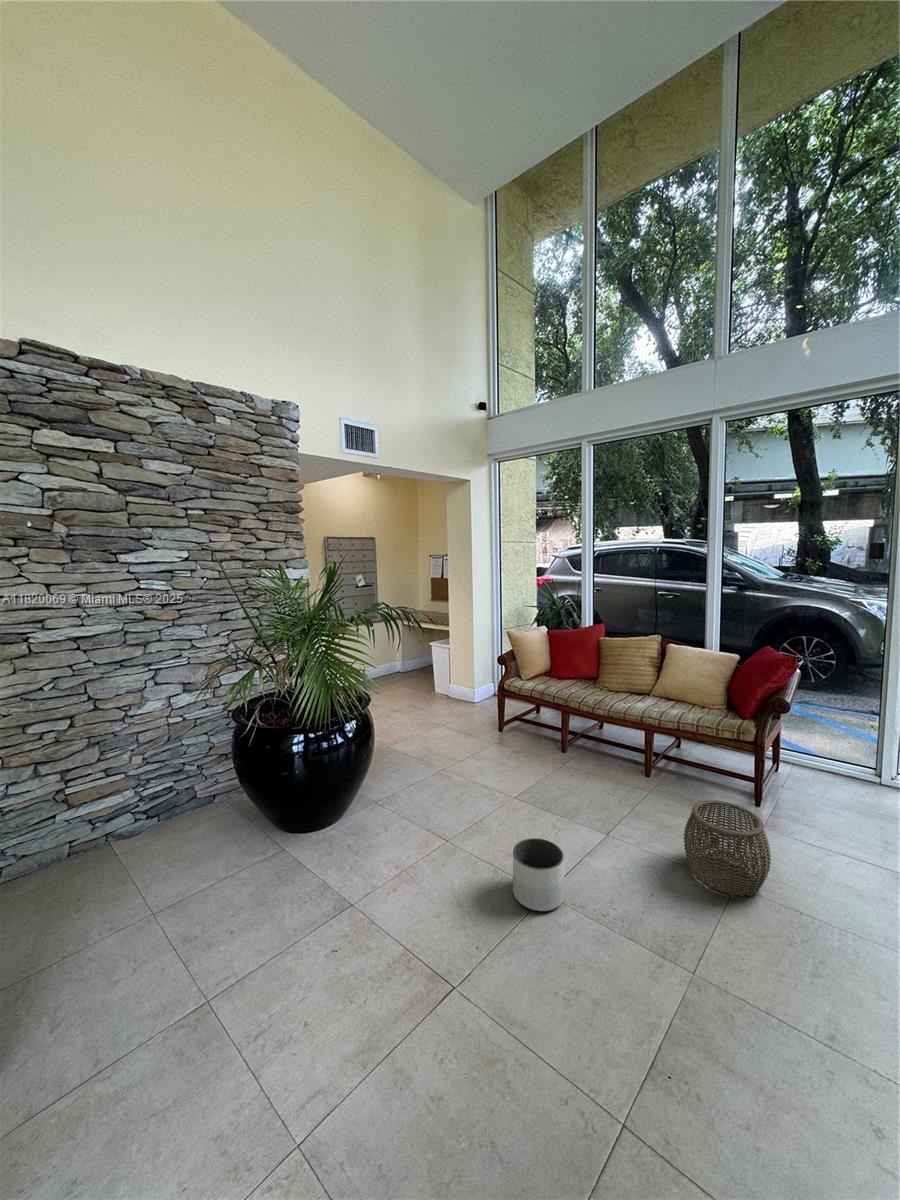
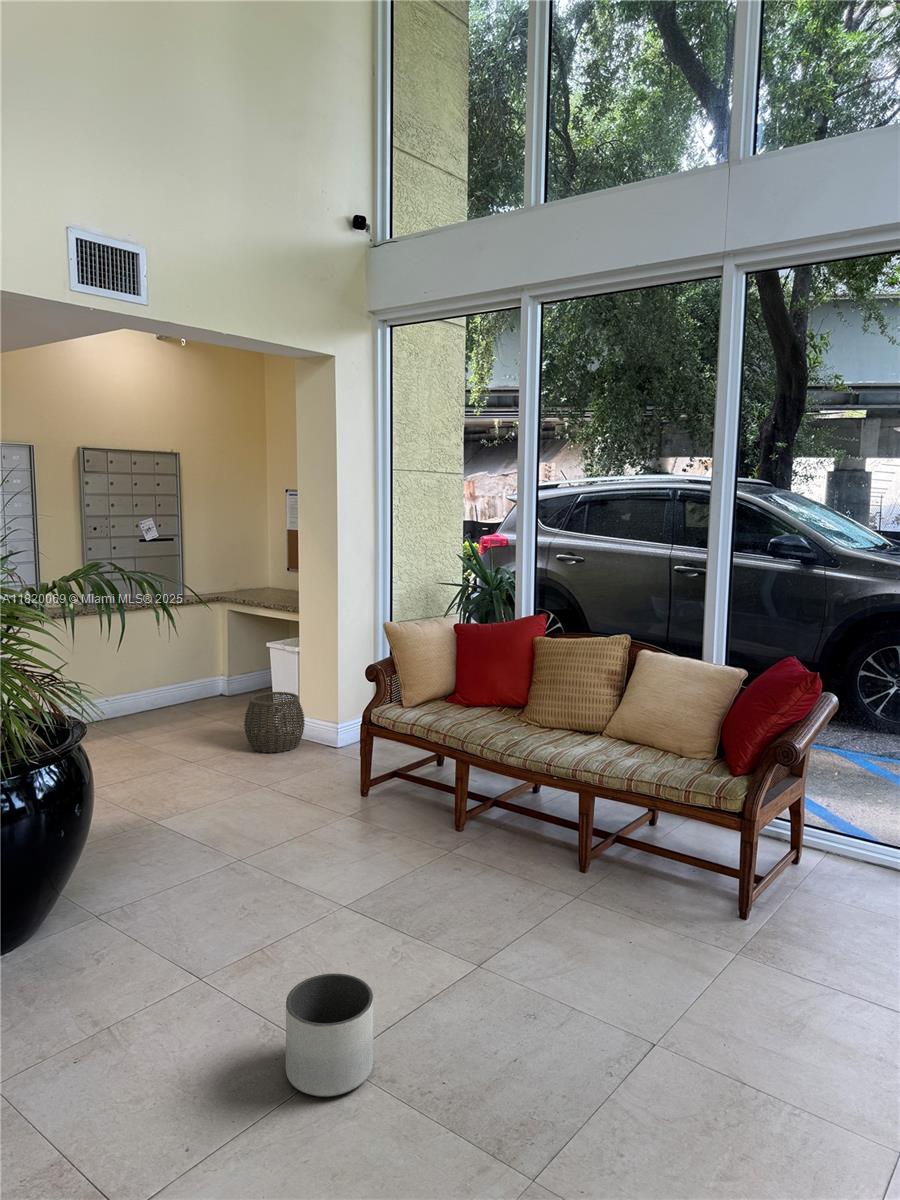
woven basket: present [684,800,771,897] -> present [244,692,305,753]

